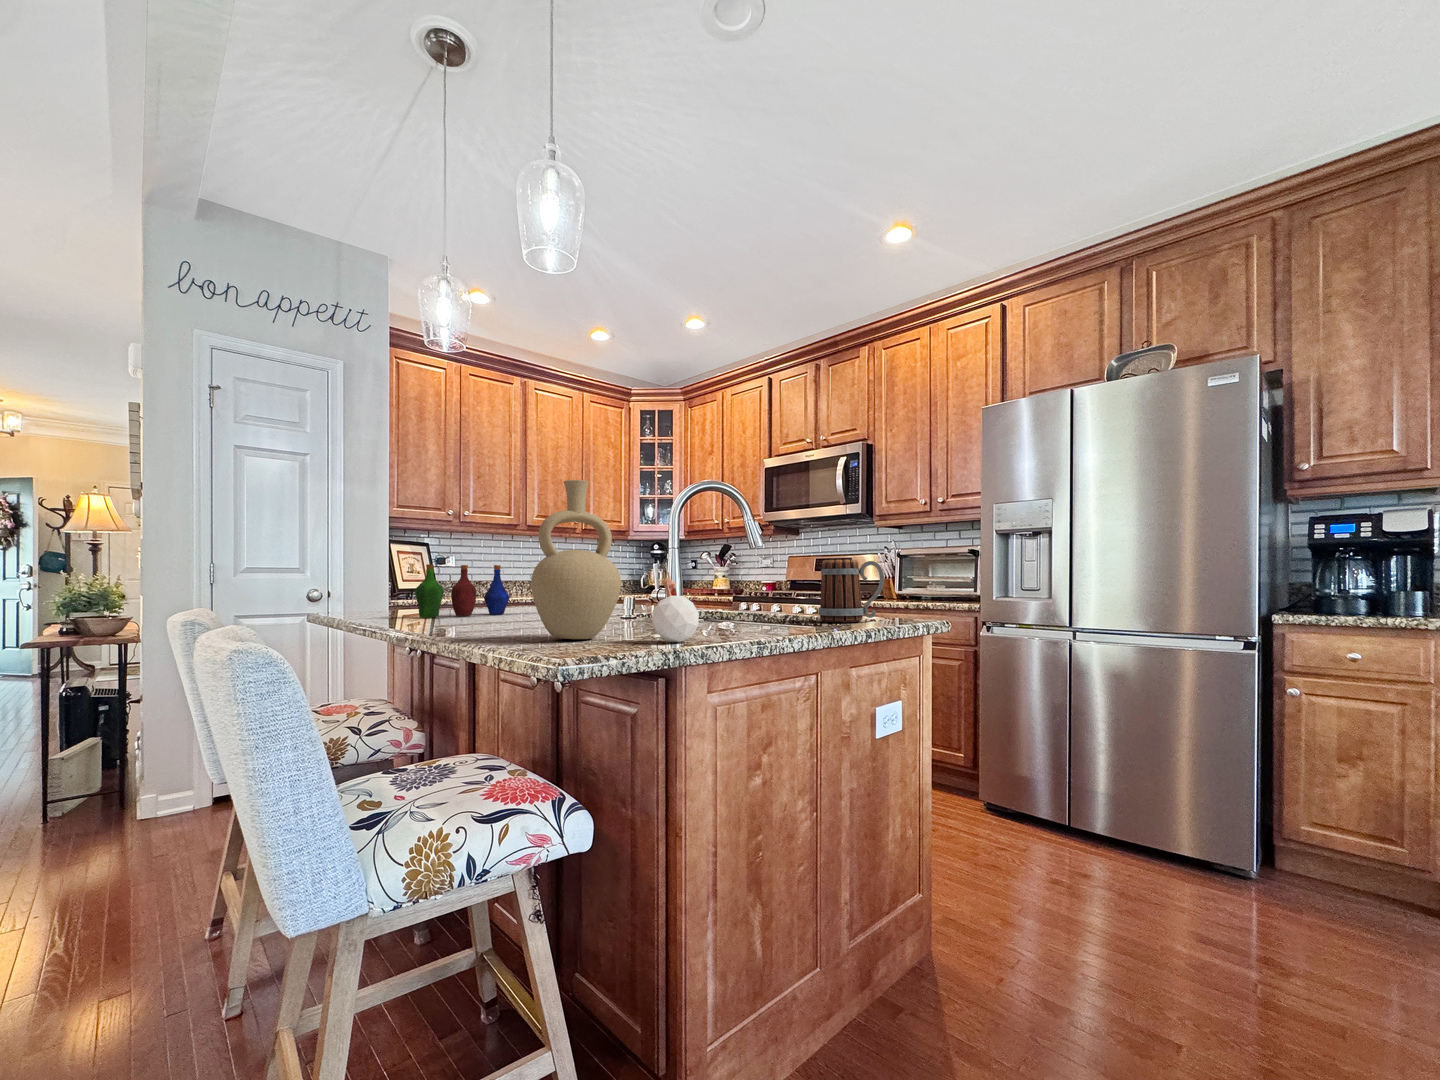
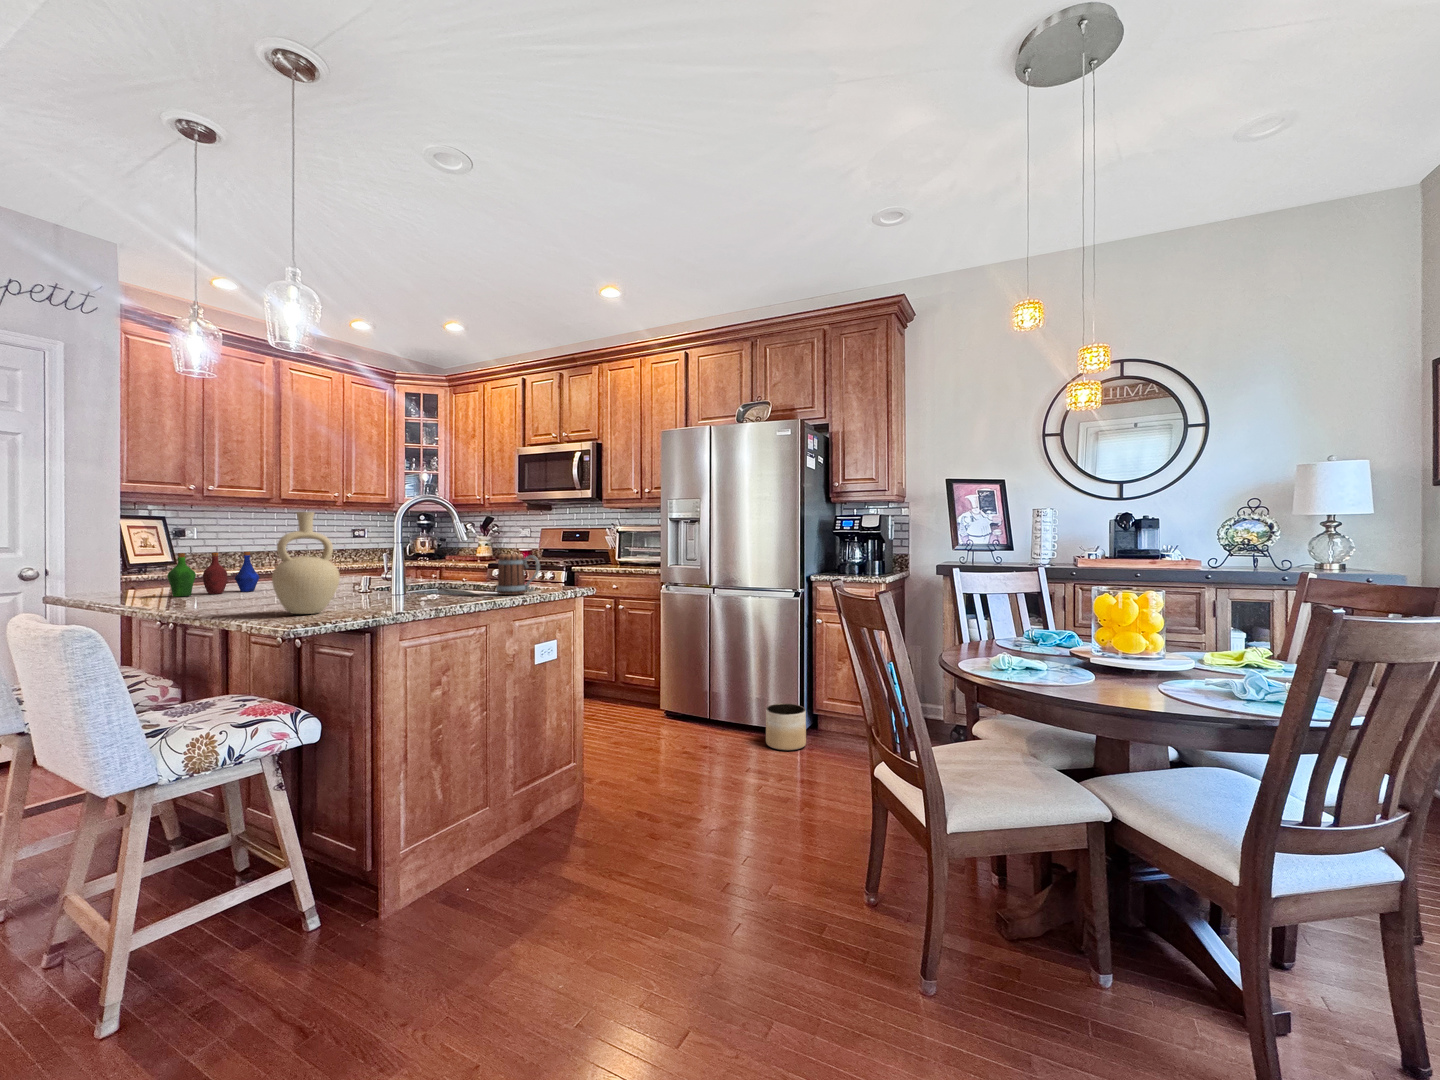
candle: present [652,563,699,642] -> none [359,566,390,614]
planter: none [1191,815,1277,901] -> present [766,704,806,751]

